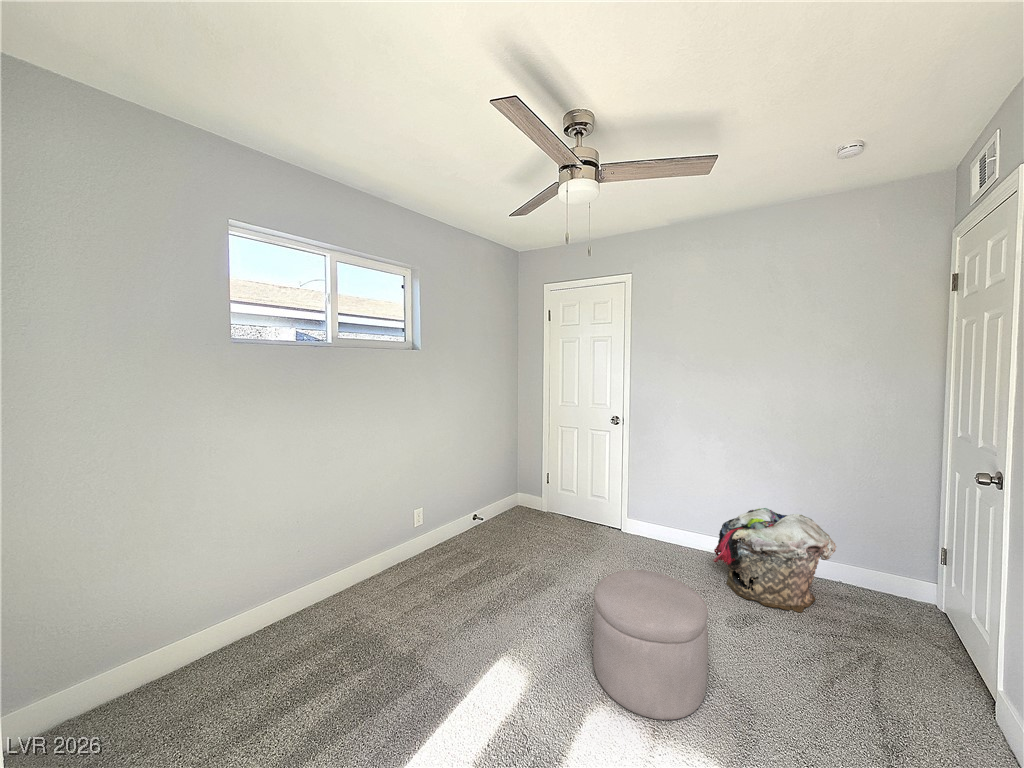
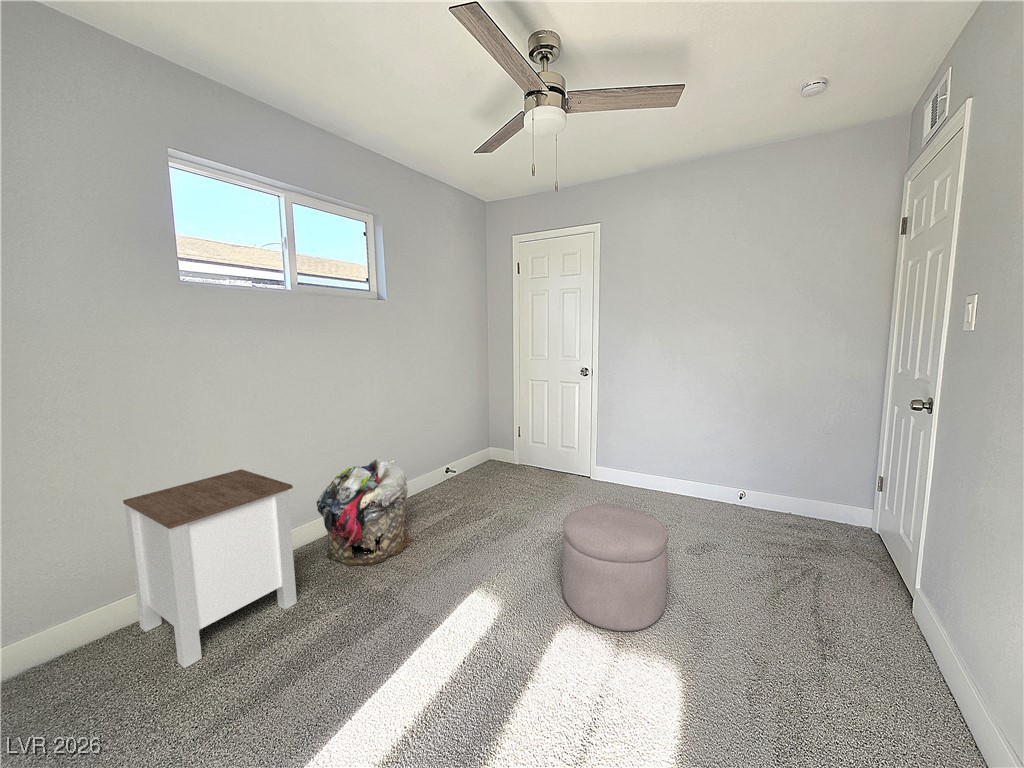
laundry basket: present [713,508,836,613] -> present [317,459,413,566]
side table: none [164,519,323,732] -> present [123,469,297,668]

